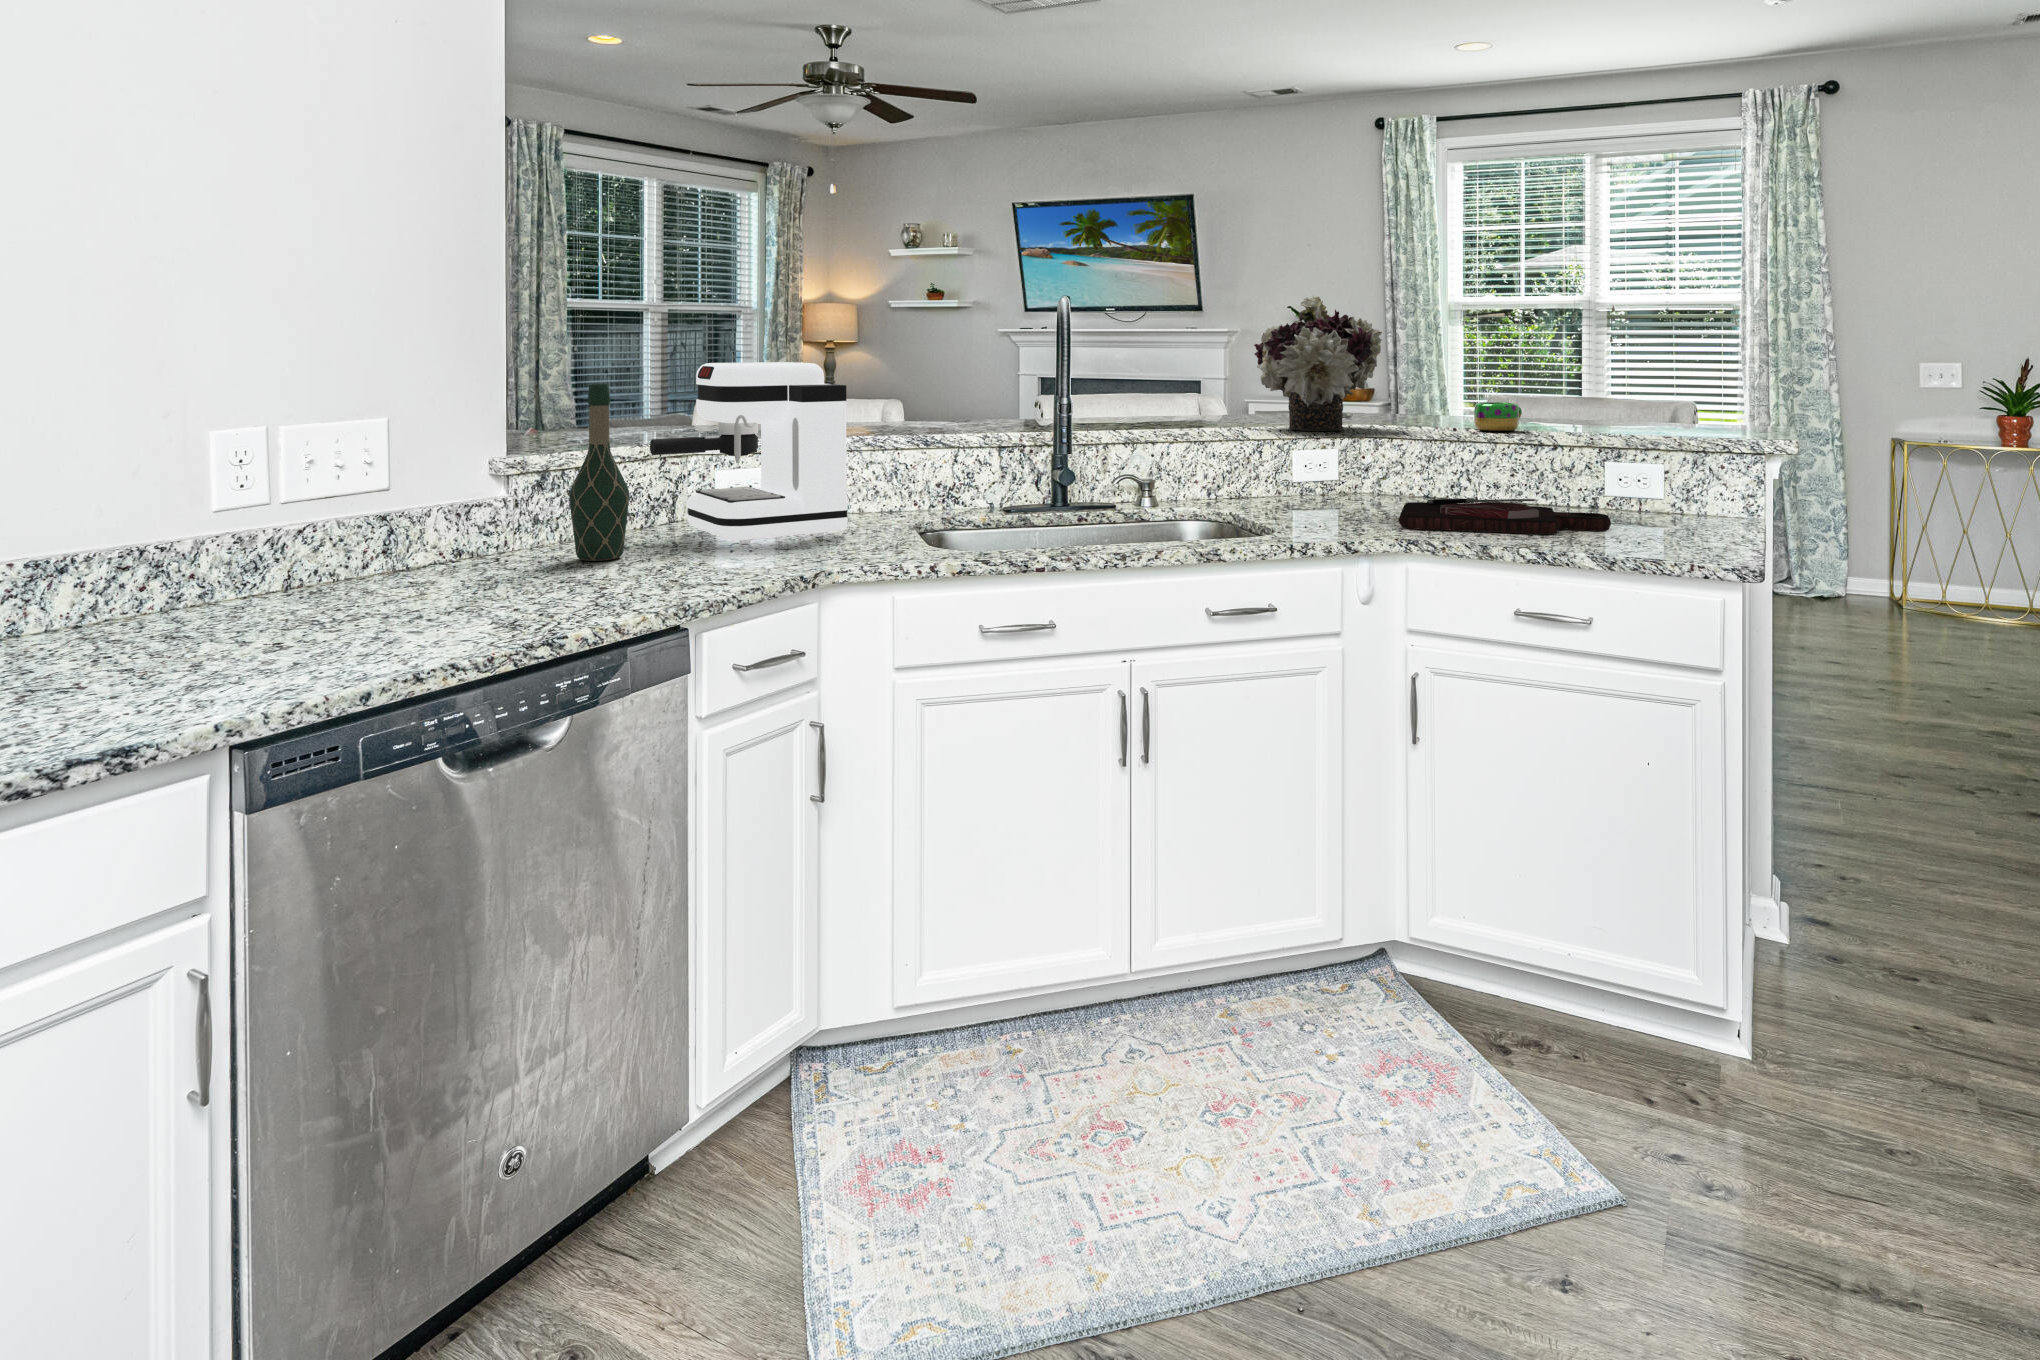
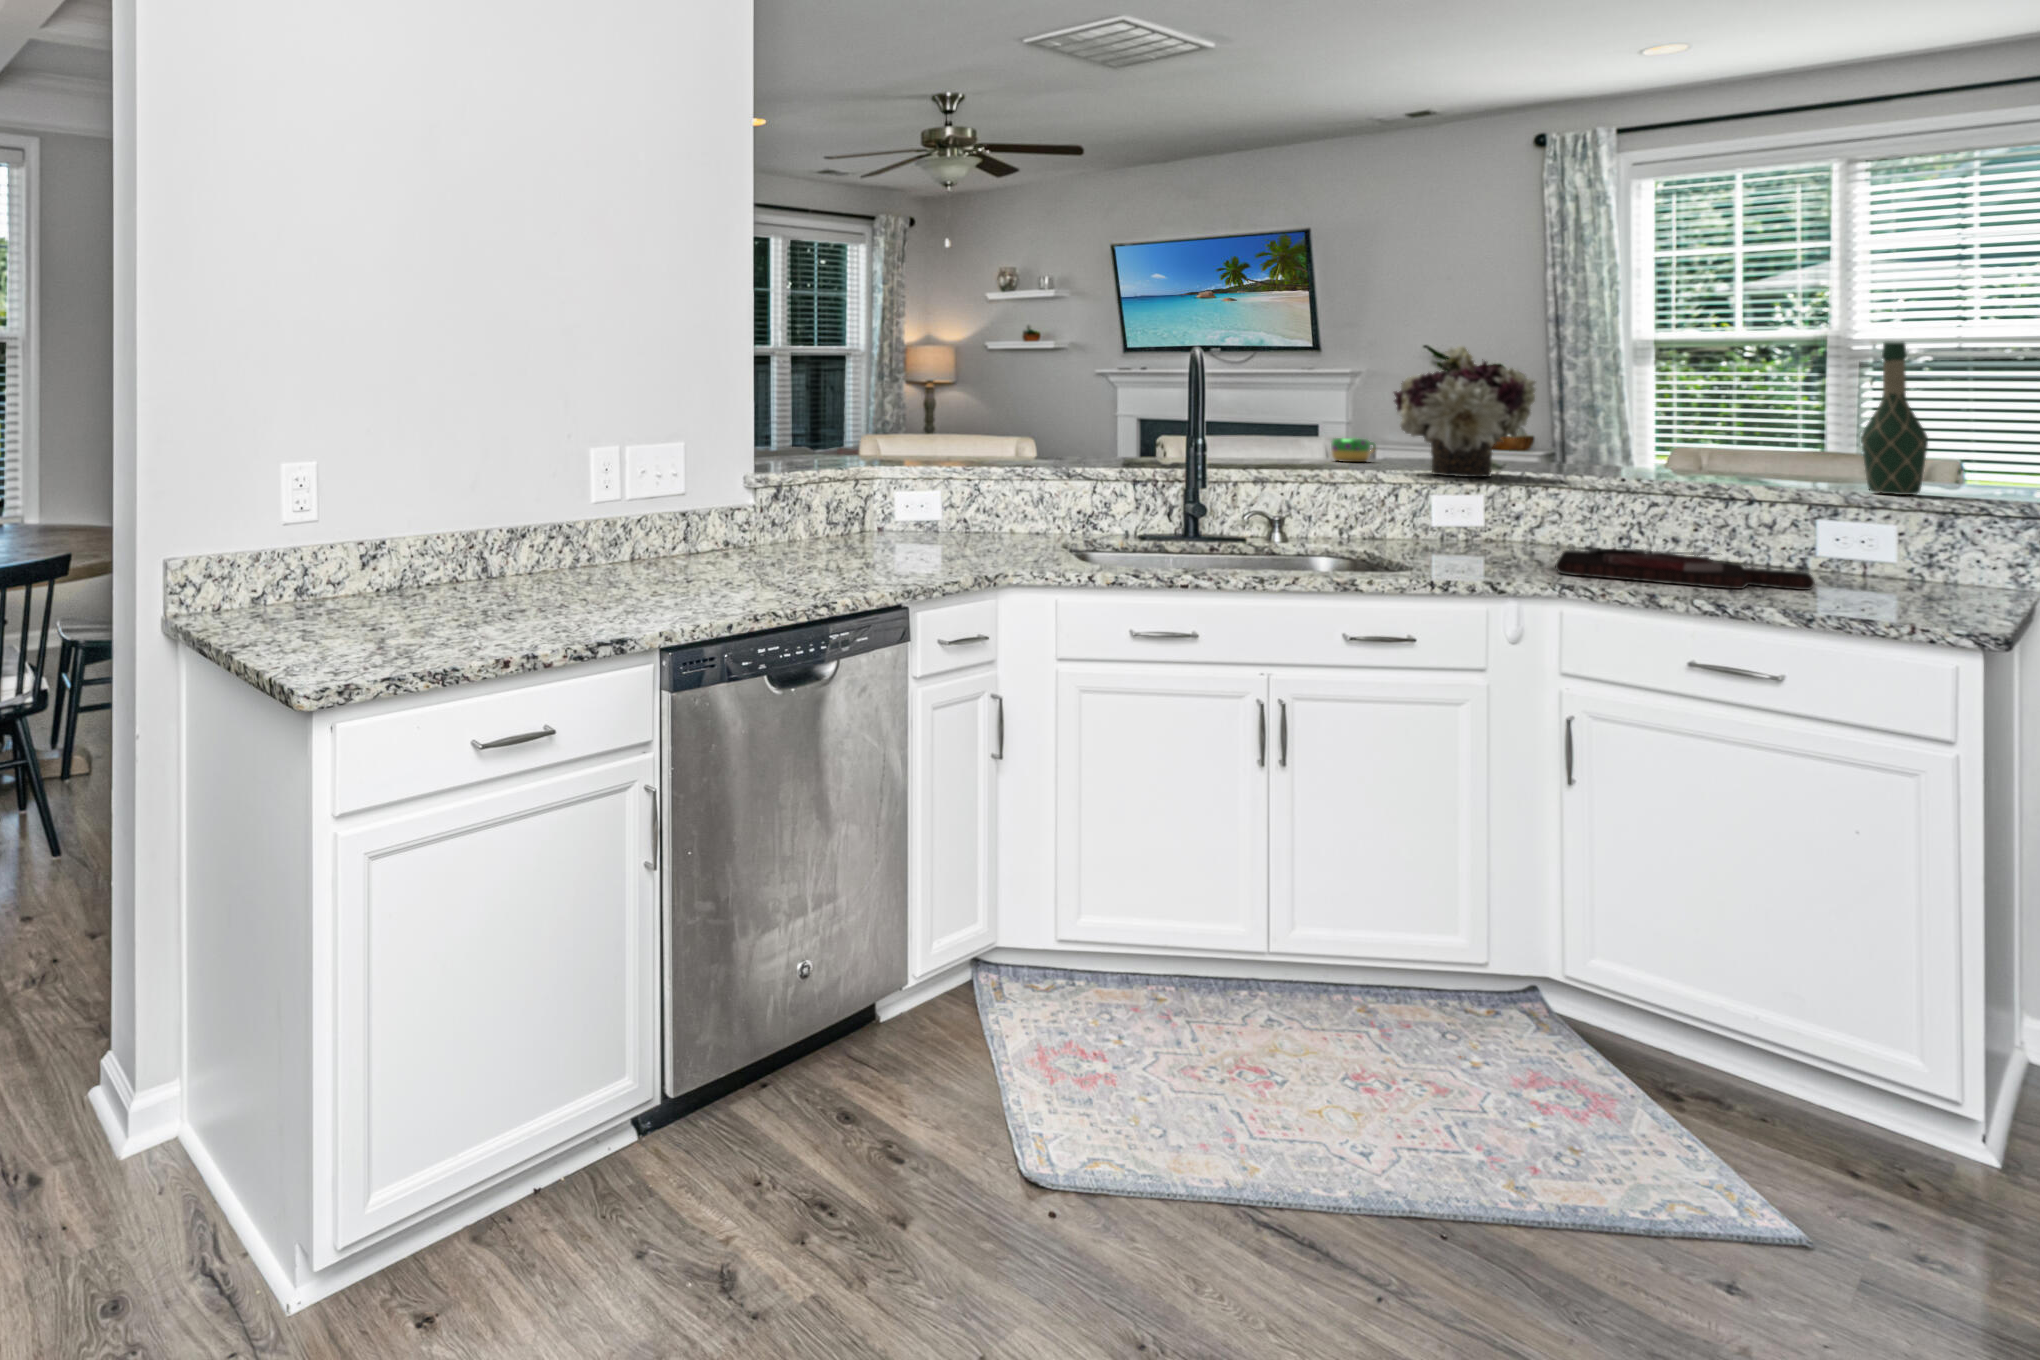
coffee maker: present [650,362,848,544] -> none [849,403,1009,551]
wine bottle: present [569,384,629,561] -> present [1861,342,1928,495]
mug: present [1474,402,1522,432] -> present [1331,438,1376,462]

